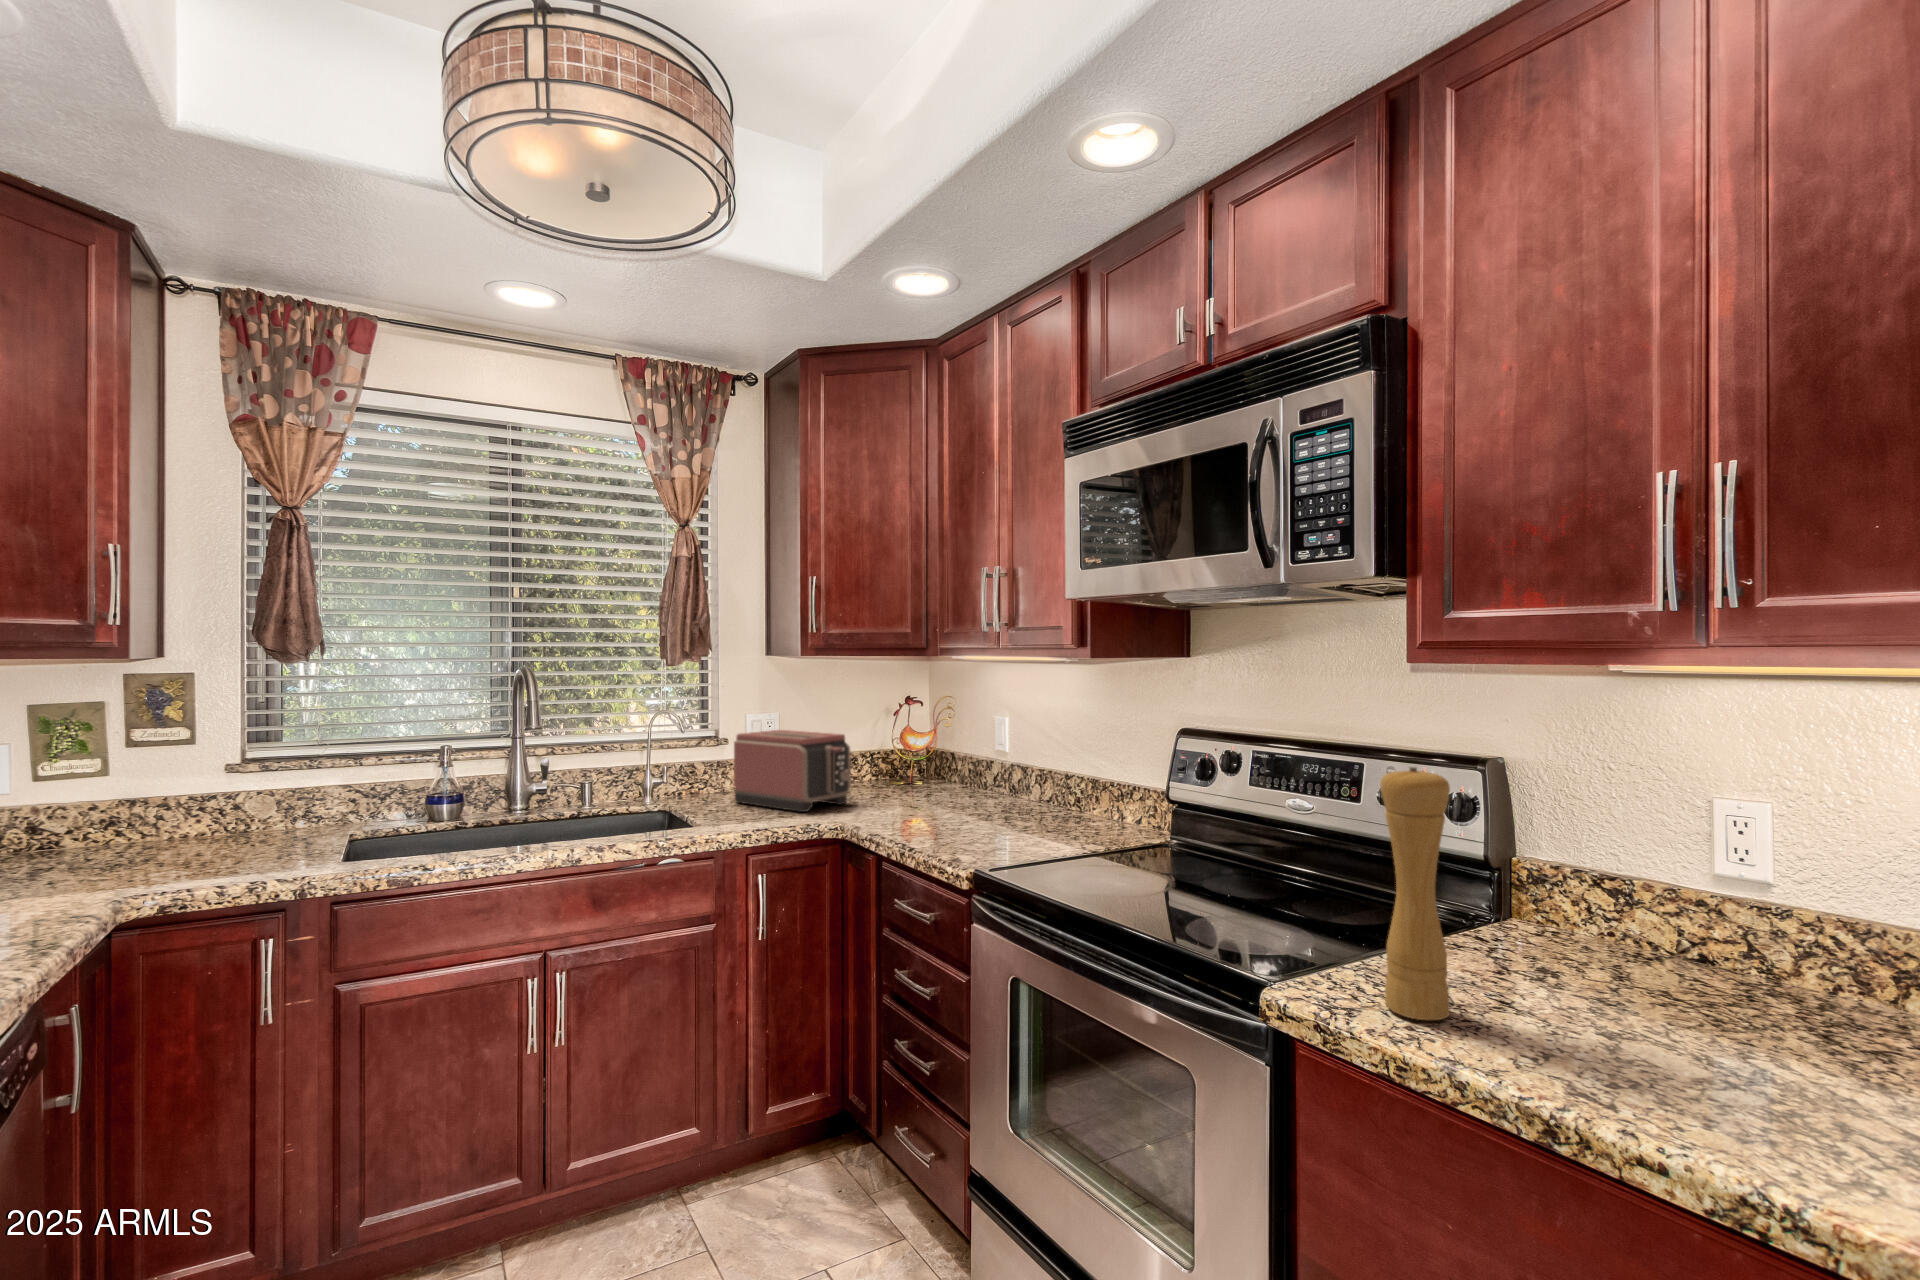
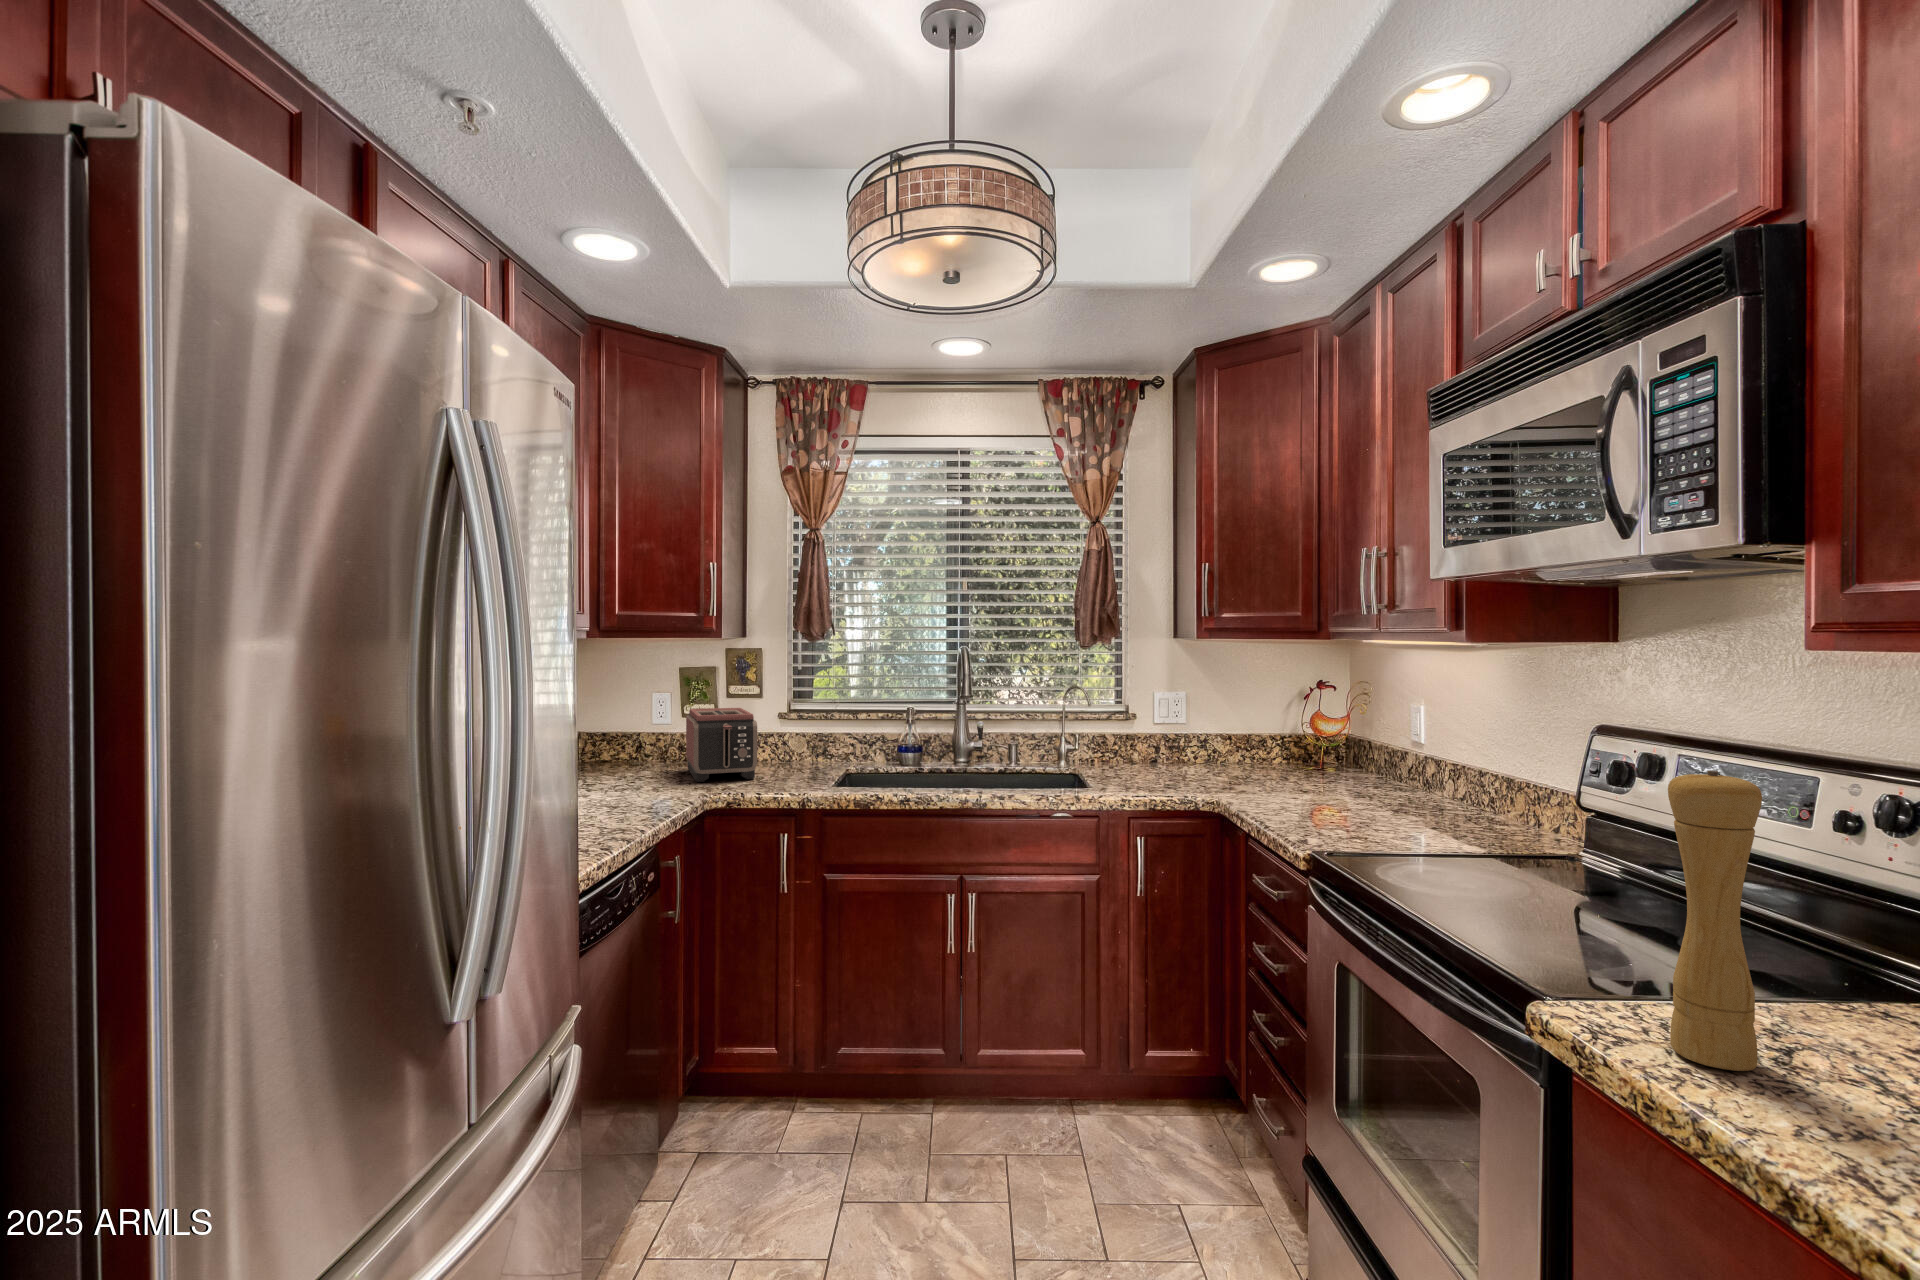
toaster: present [734,730,851,812] -> present [686,708,757,782]

